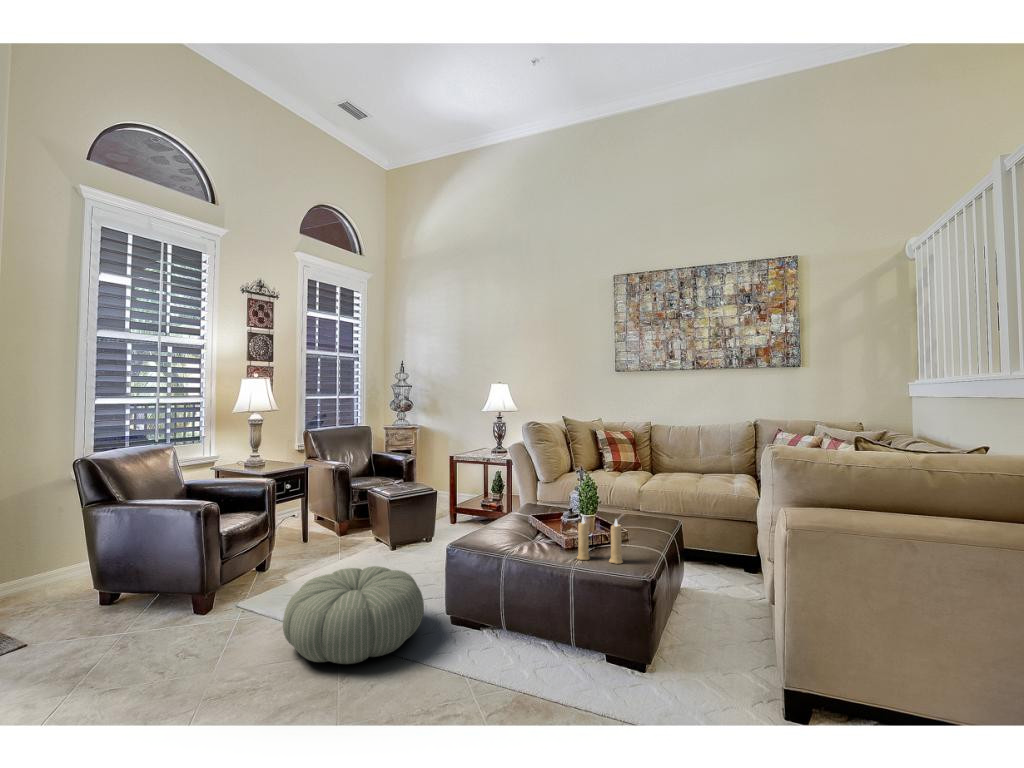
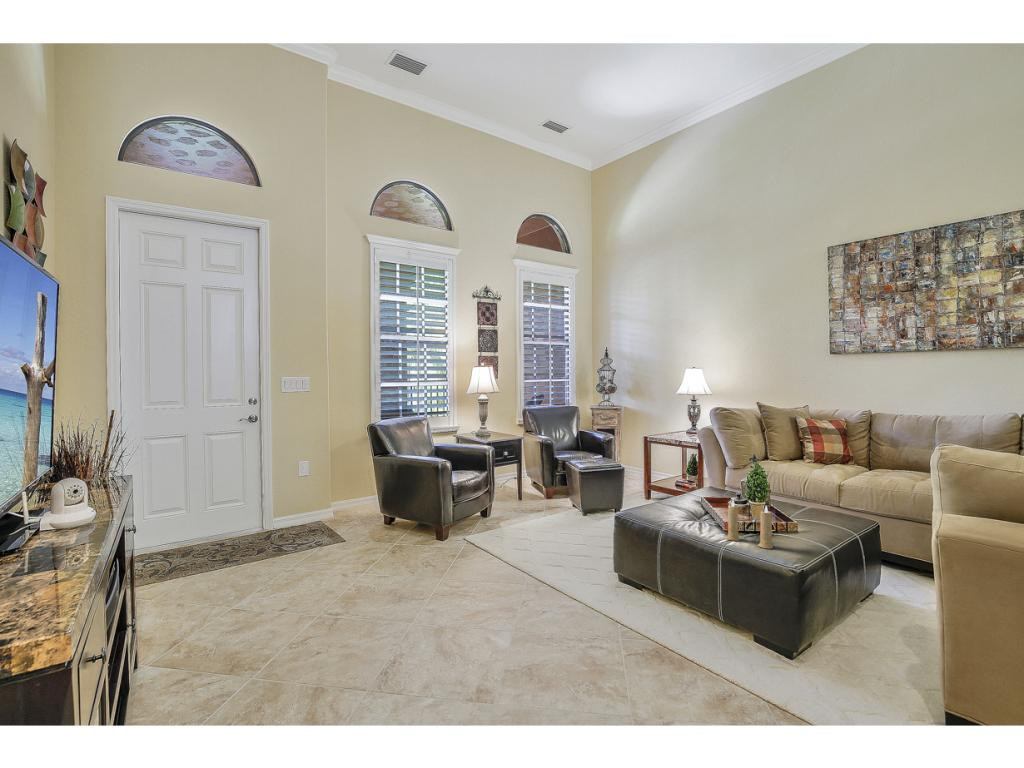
pouf: present [283,566,424,664] -> none [487,521,592,591]

